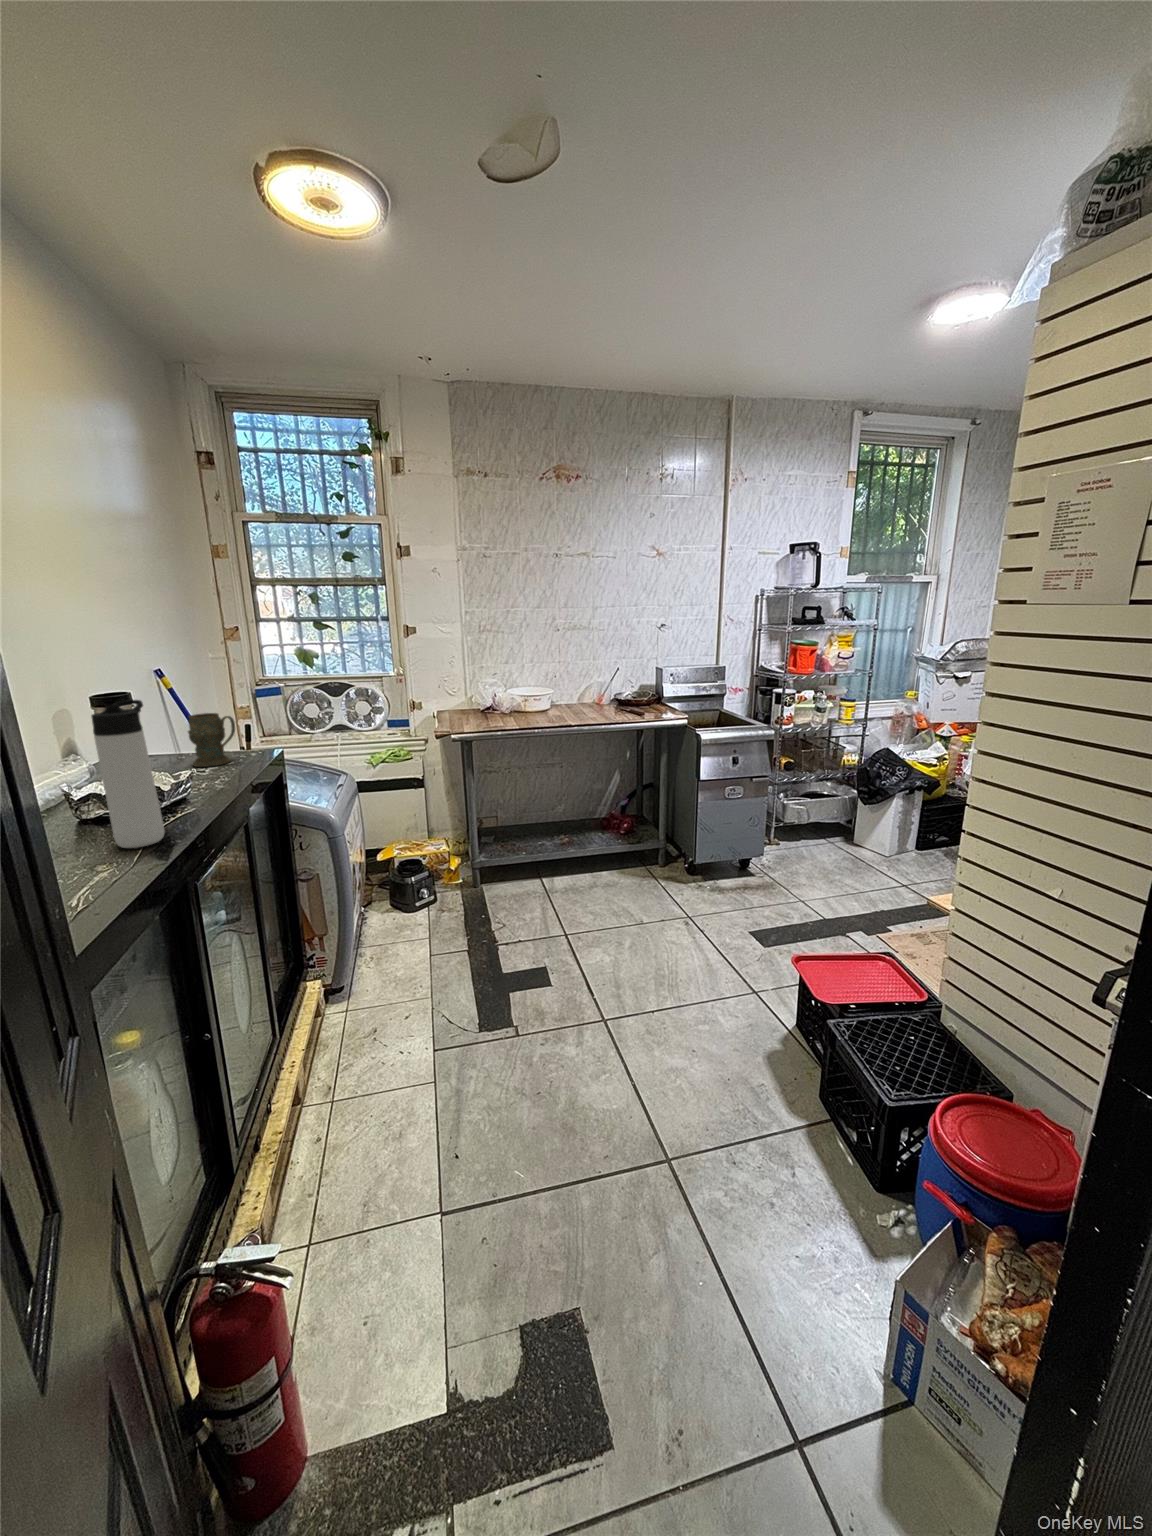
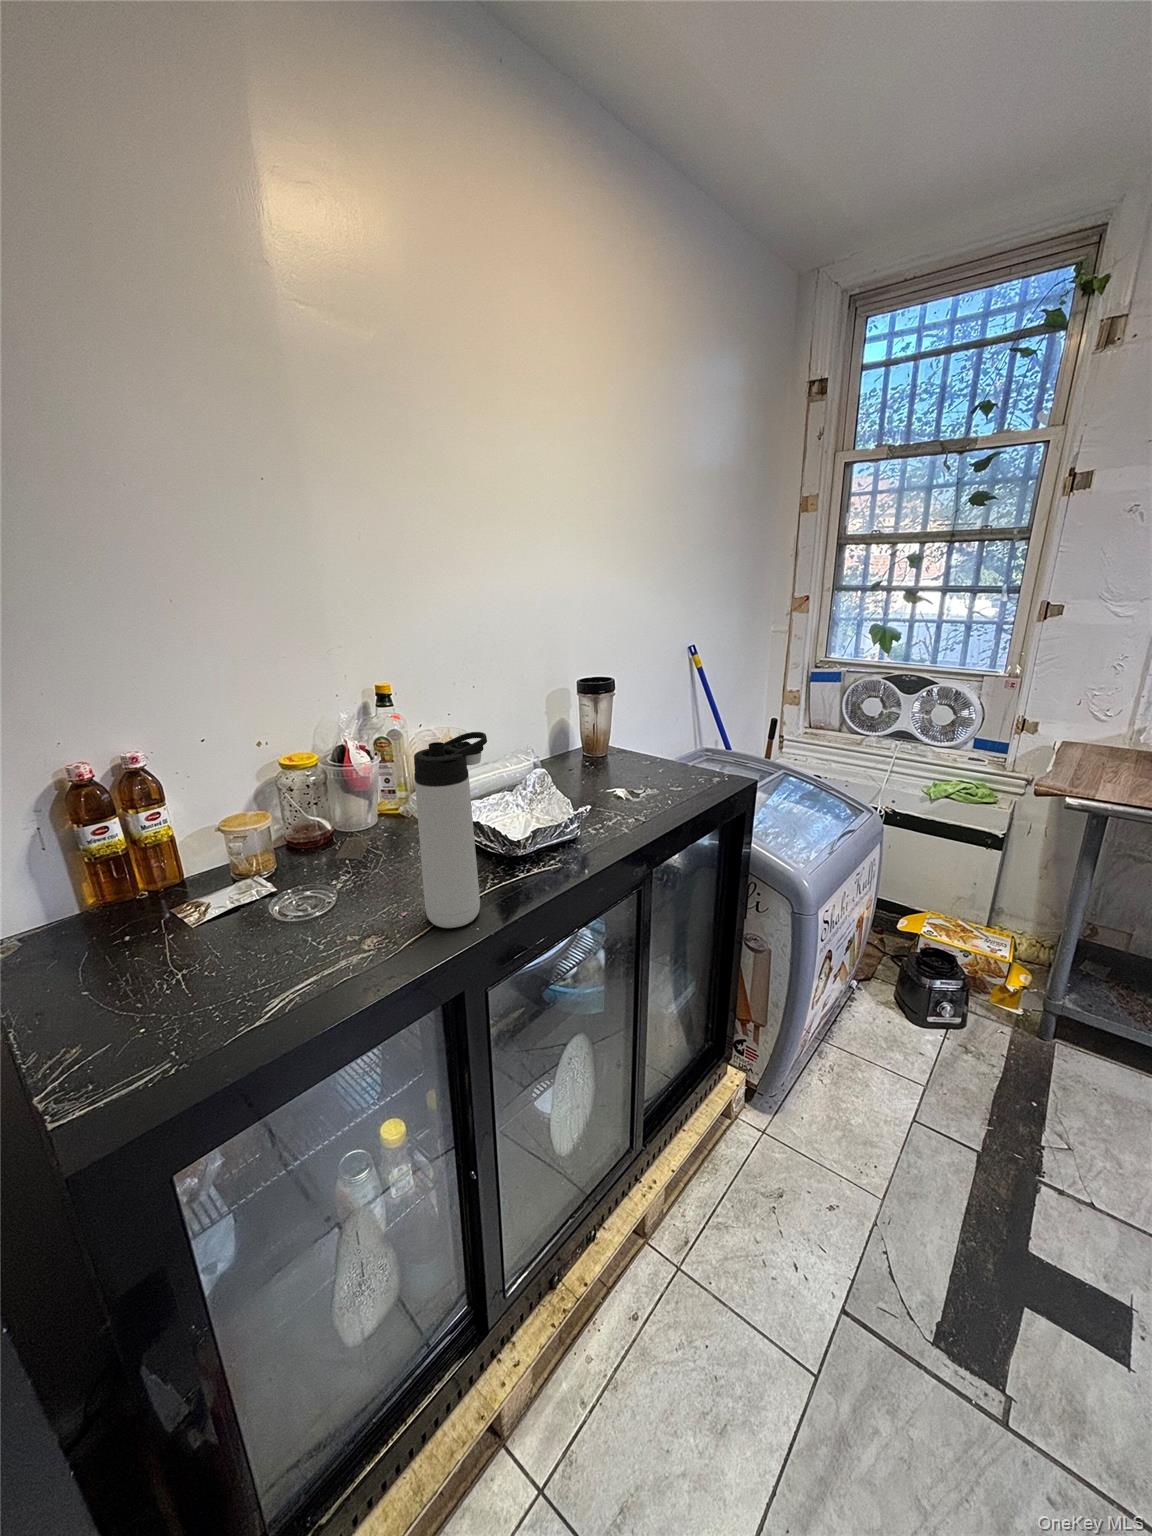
mug: present [188,713,235,767] -> none [640,724,688,793]

